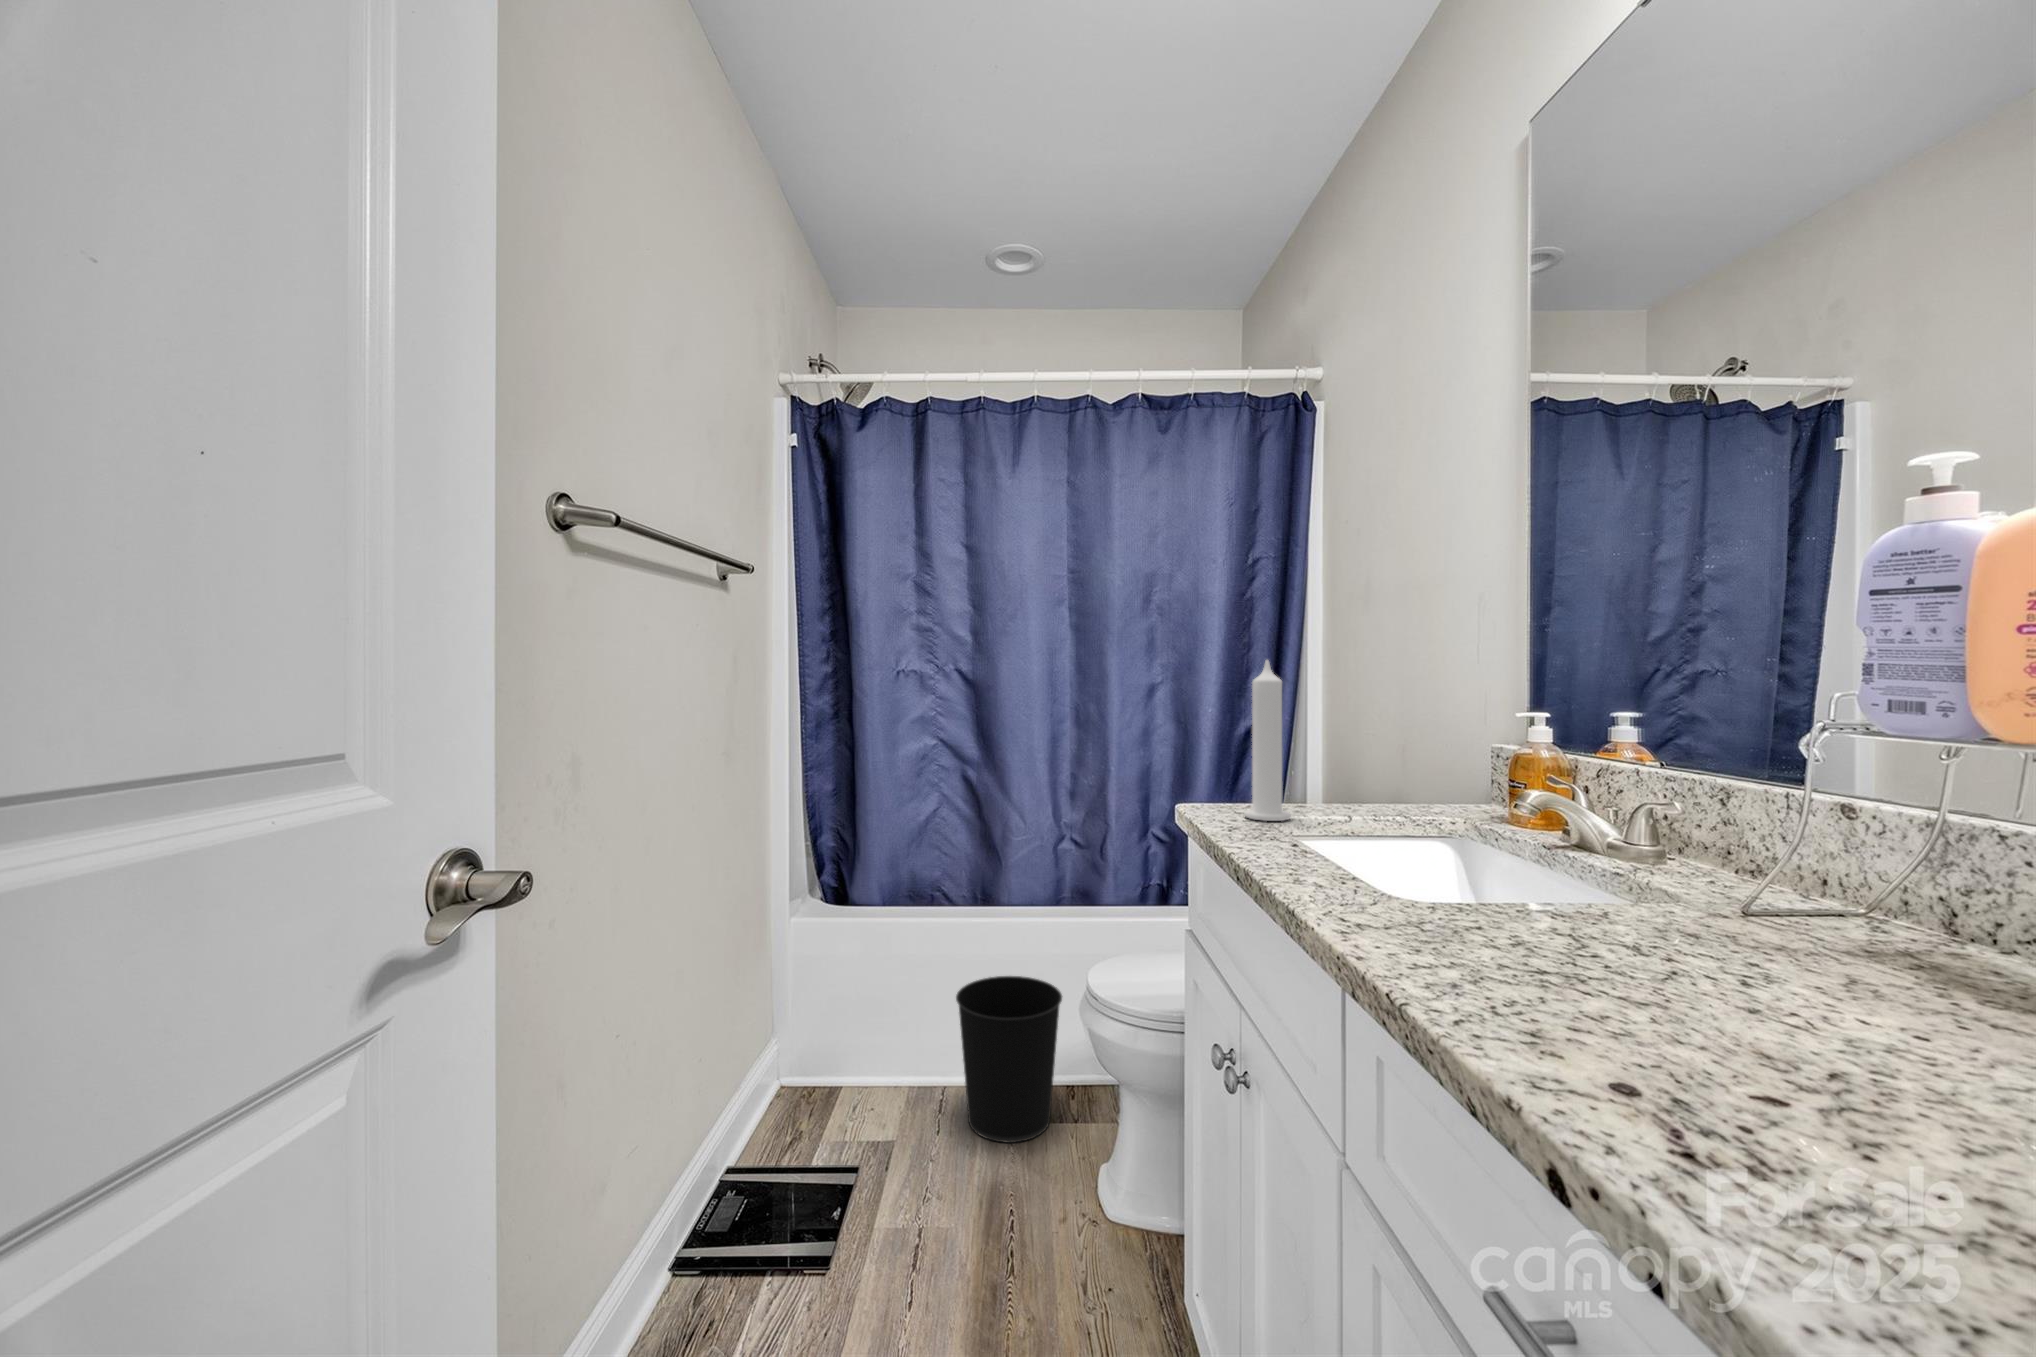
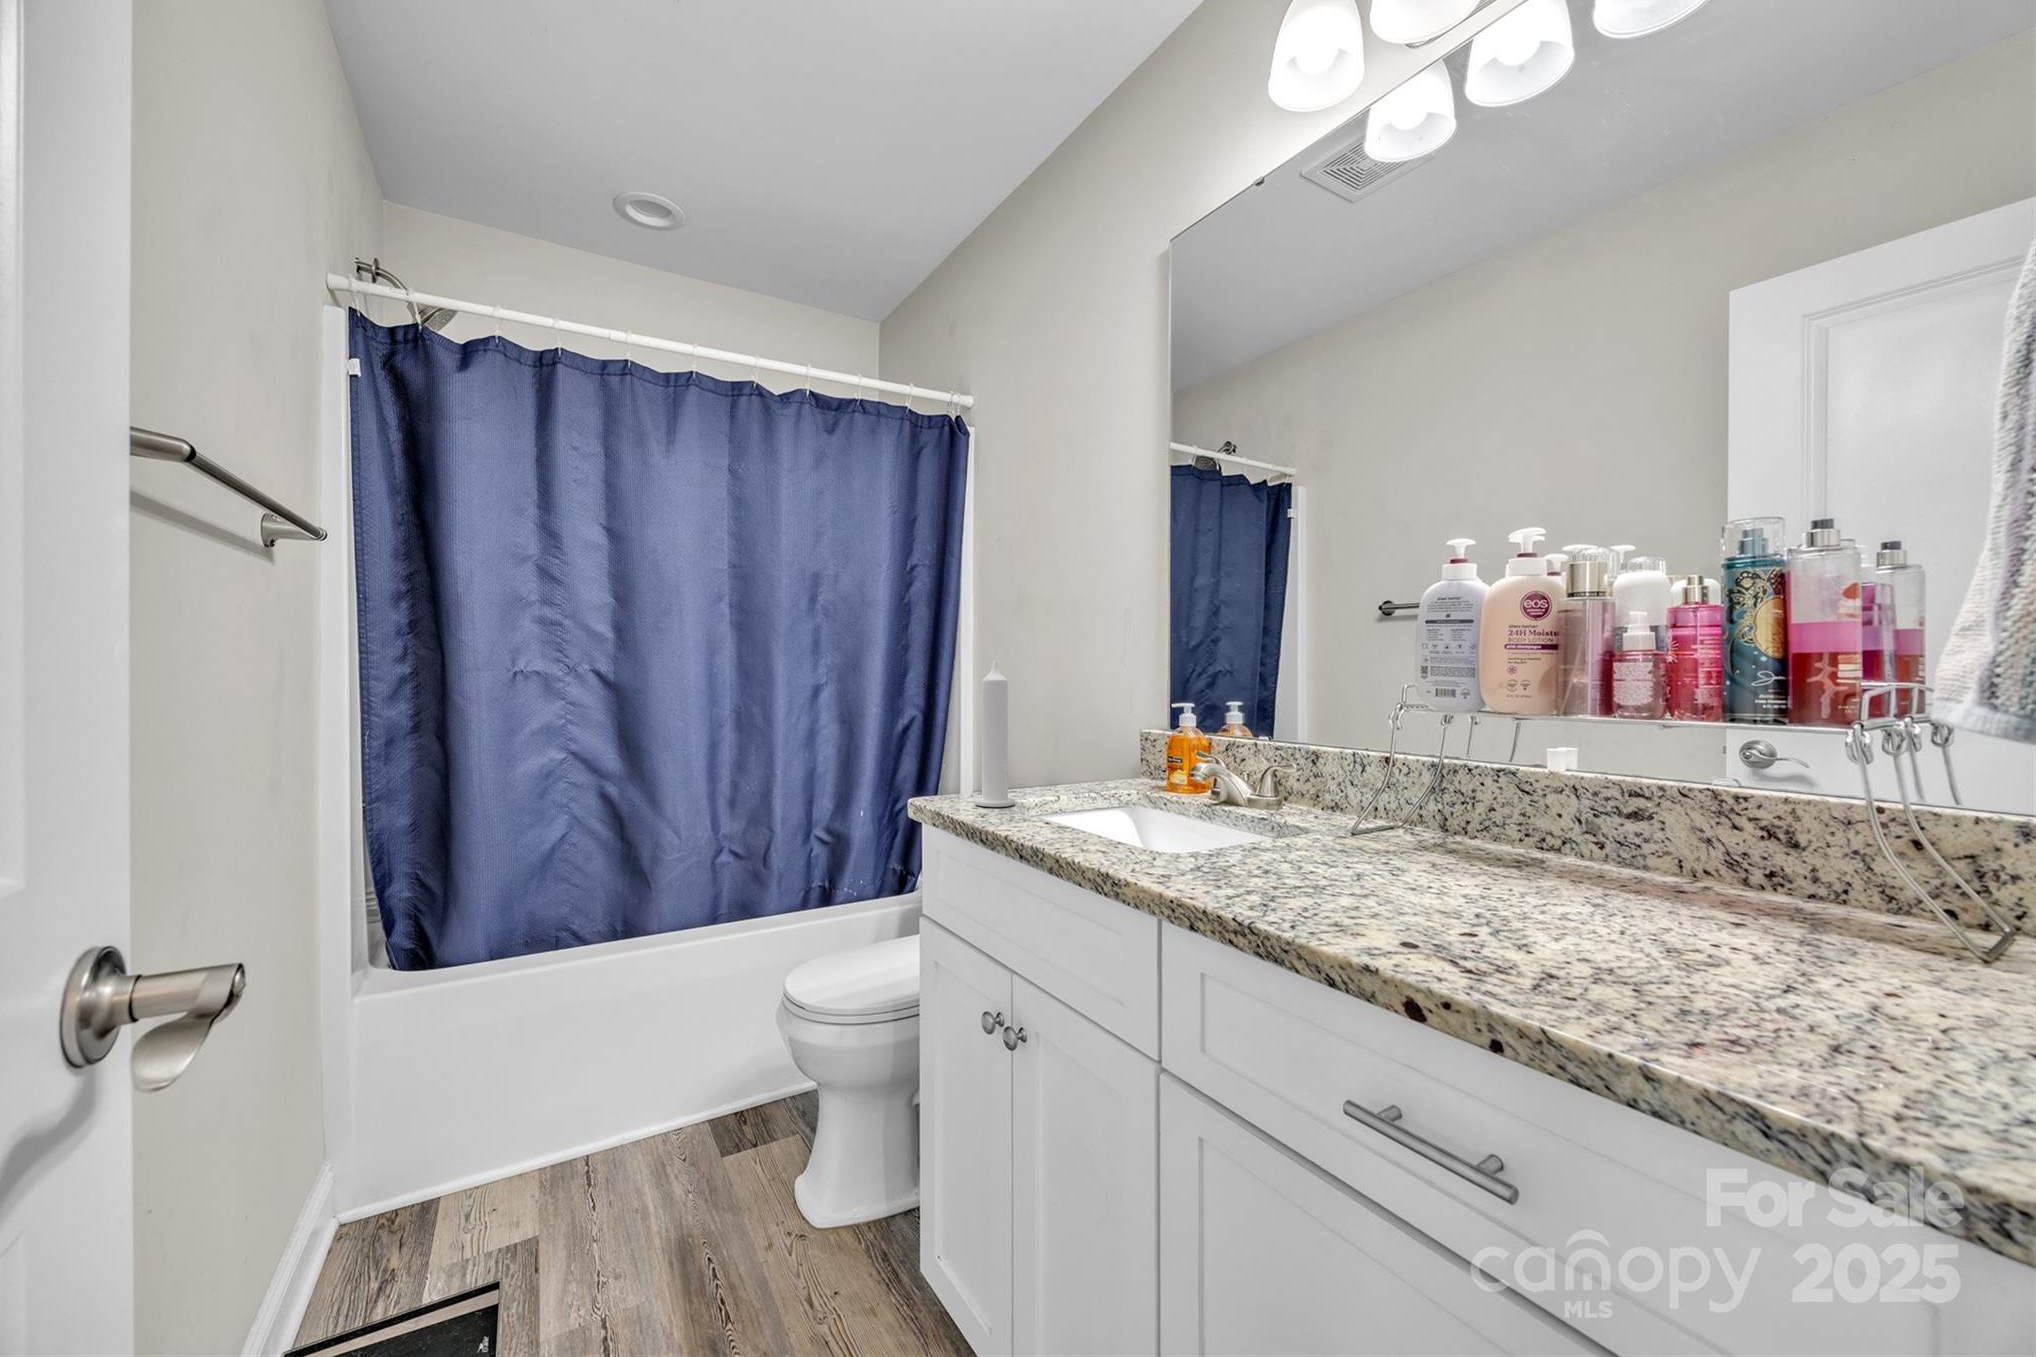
wastebasket: present [956,976,1062,1143] -> none [612,1008,740,1197]

